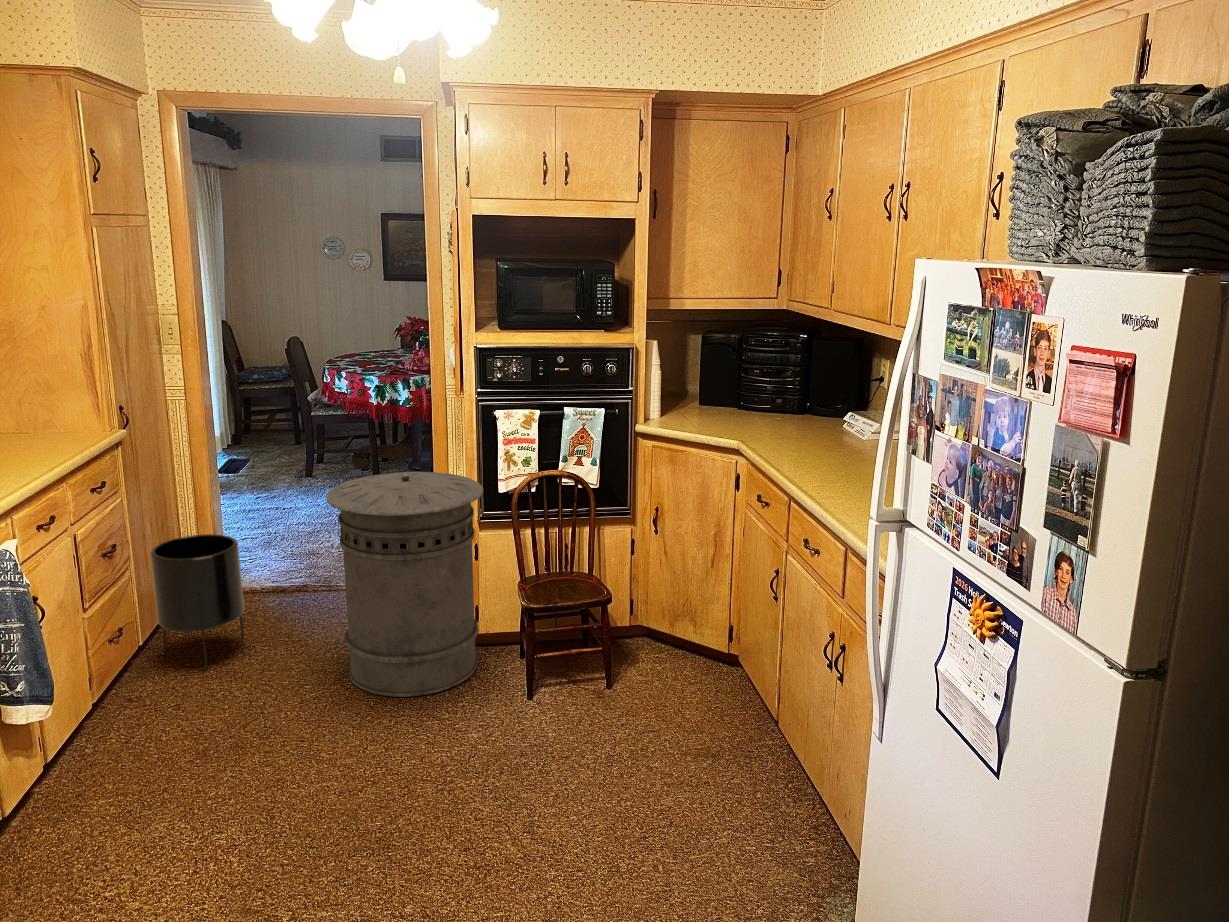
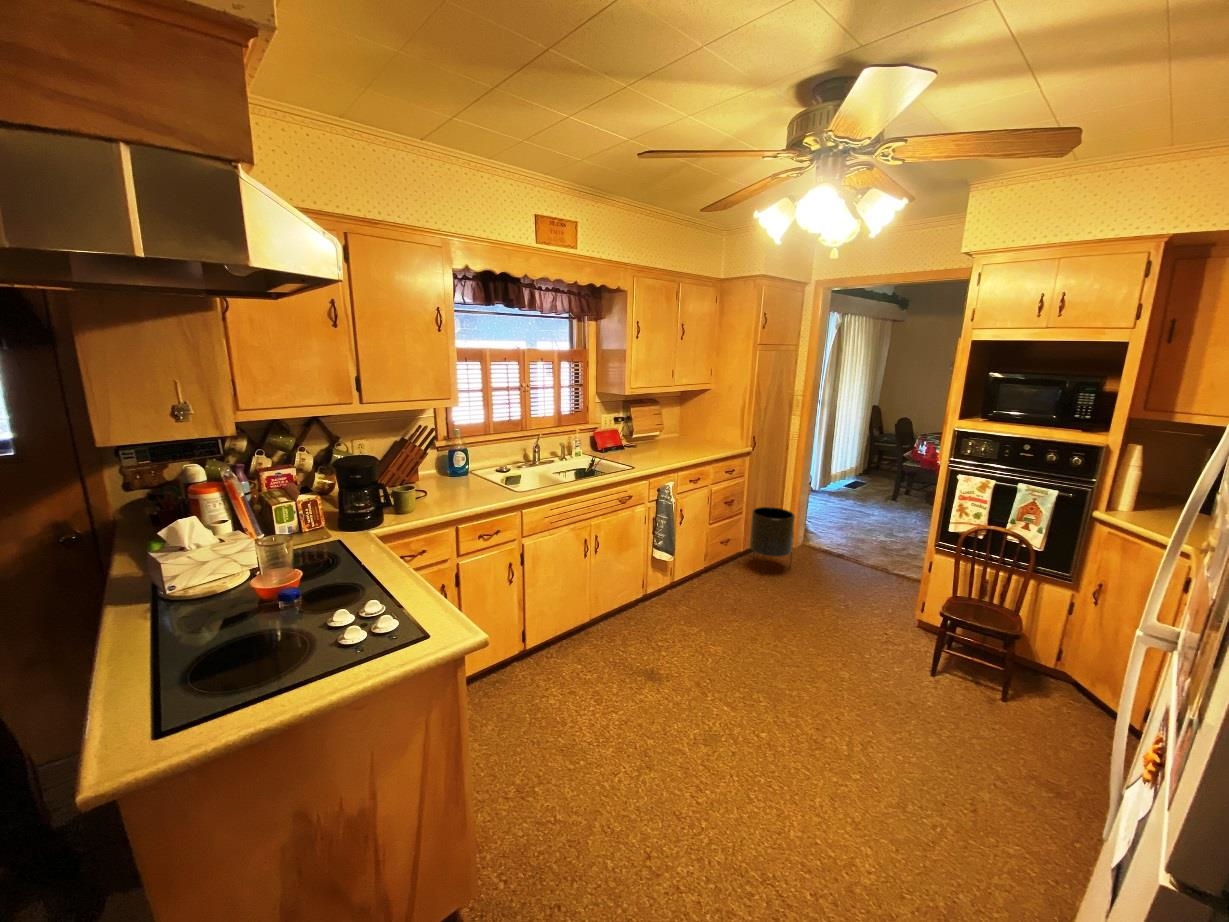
trash can: present [326,472,483,697] -> none [826,499,938,643]

